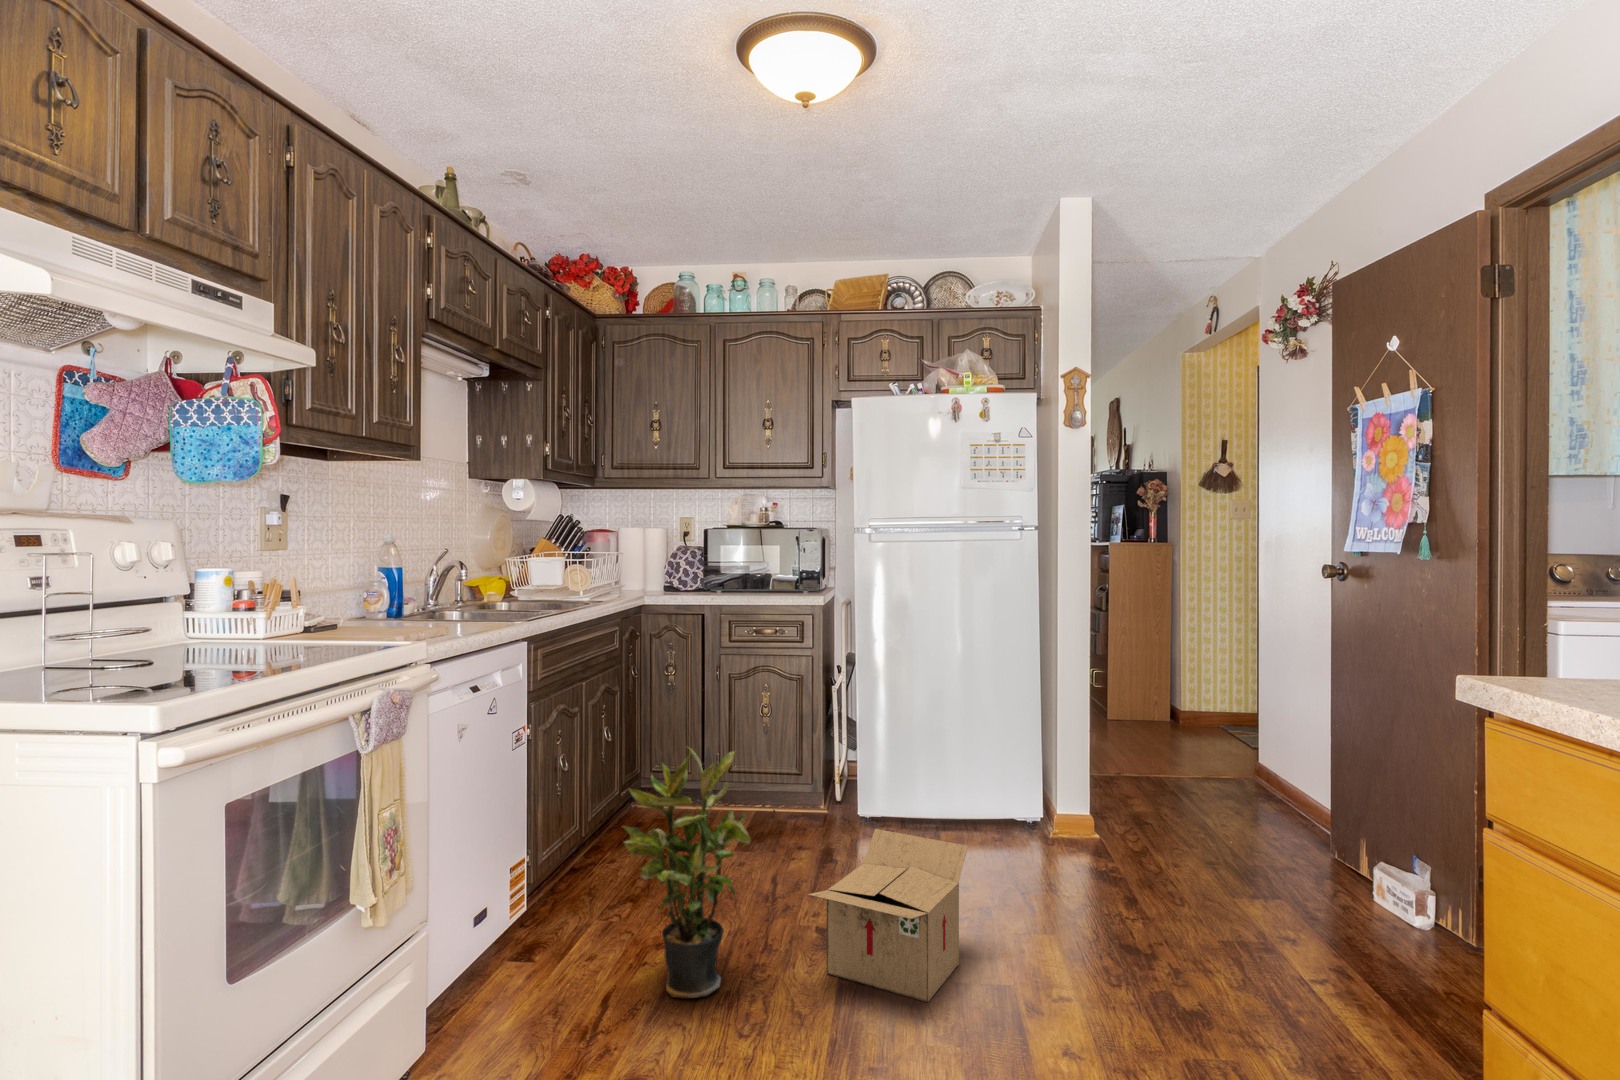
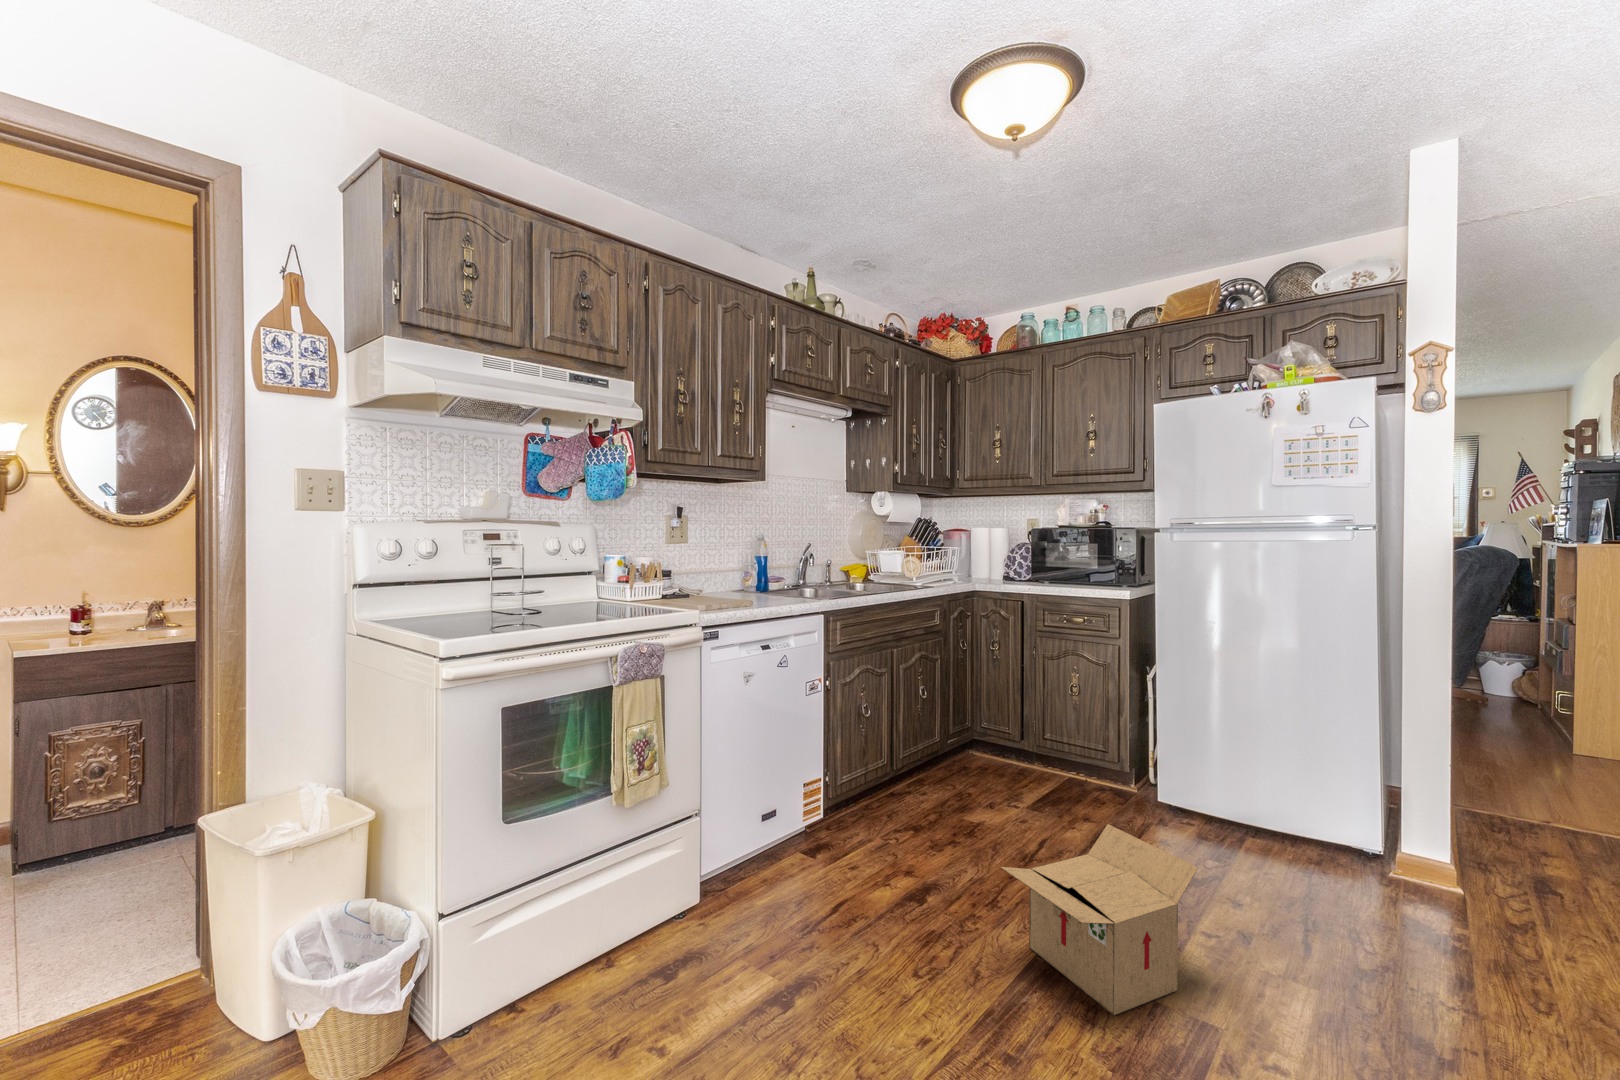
potted plant: present [623,748,751,999] -> none [848,710,959,928]

